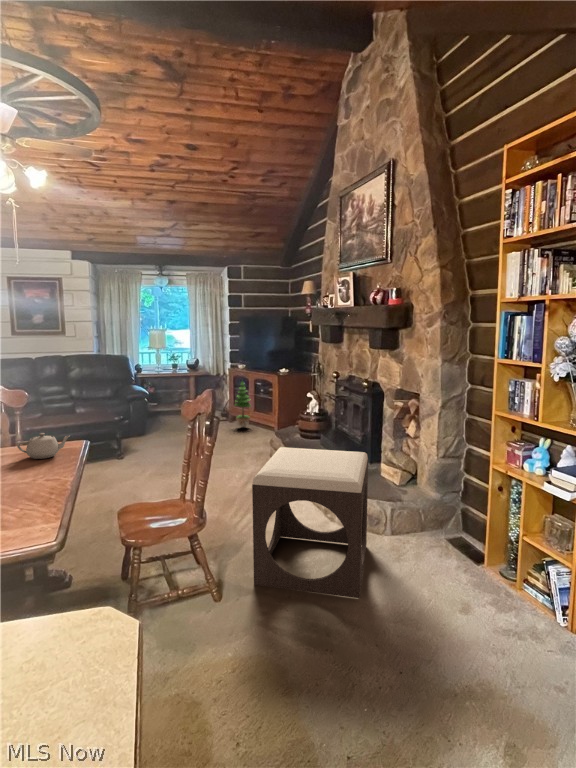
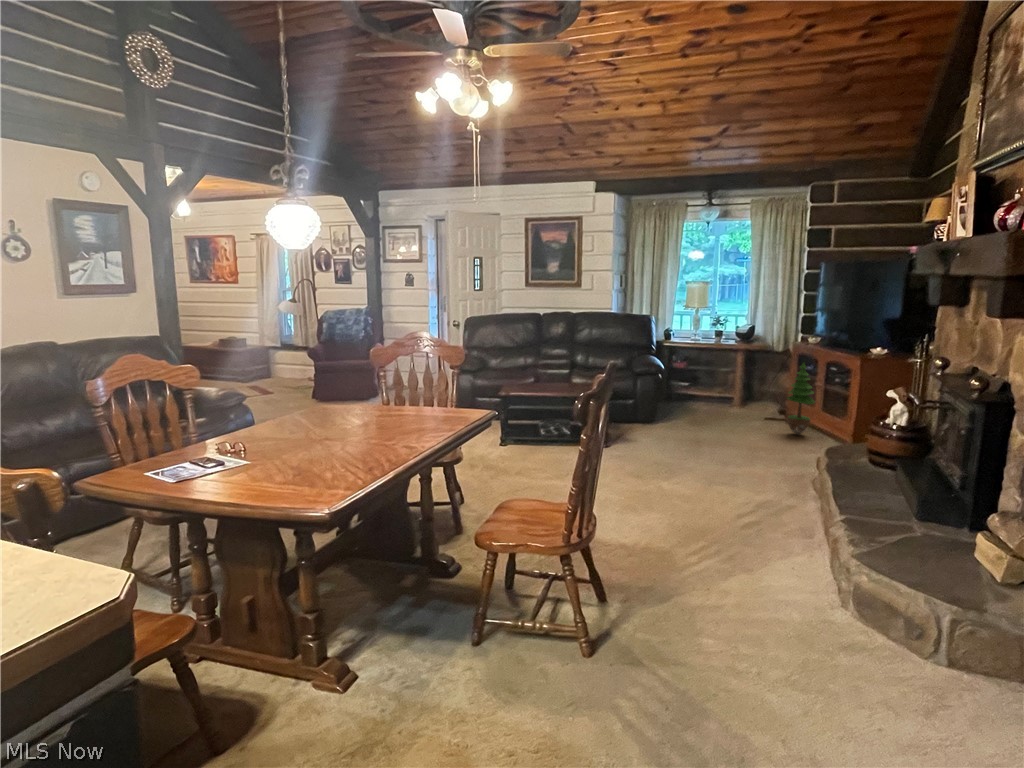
teapot: present [17,433,69,459] -> none [401,389,451,418]
footstool: present [252,447,368,598] -> none [653,464,901,740]

